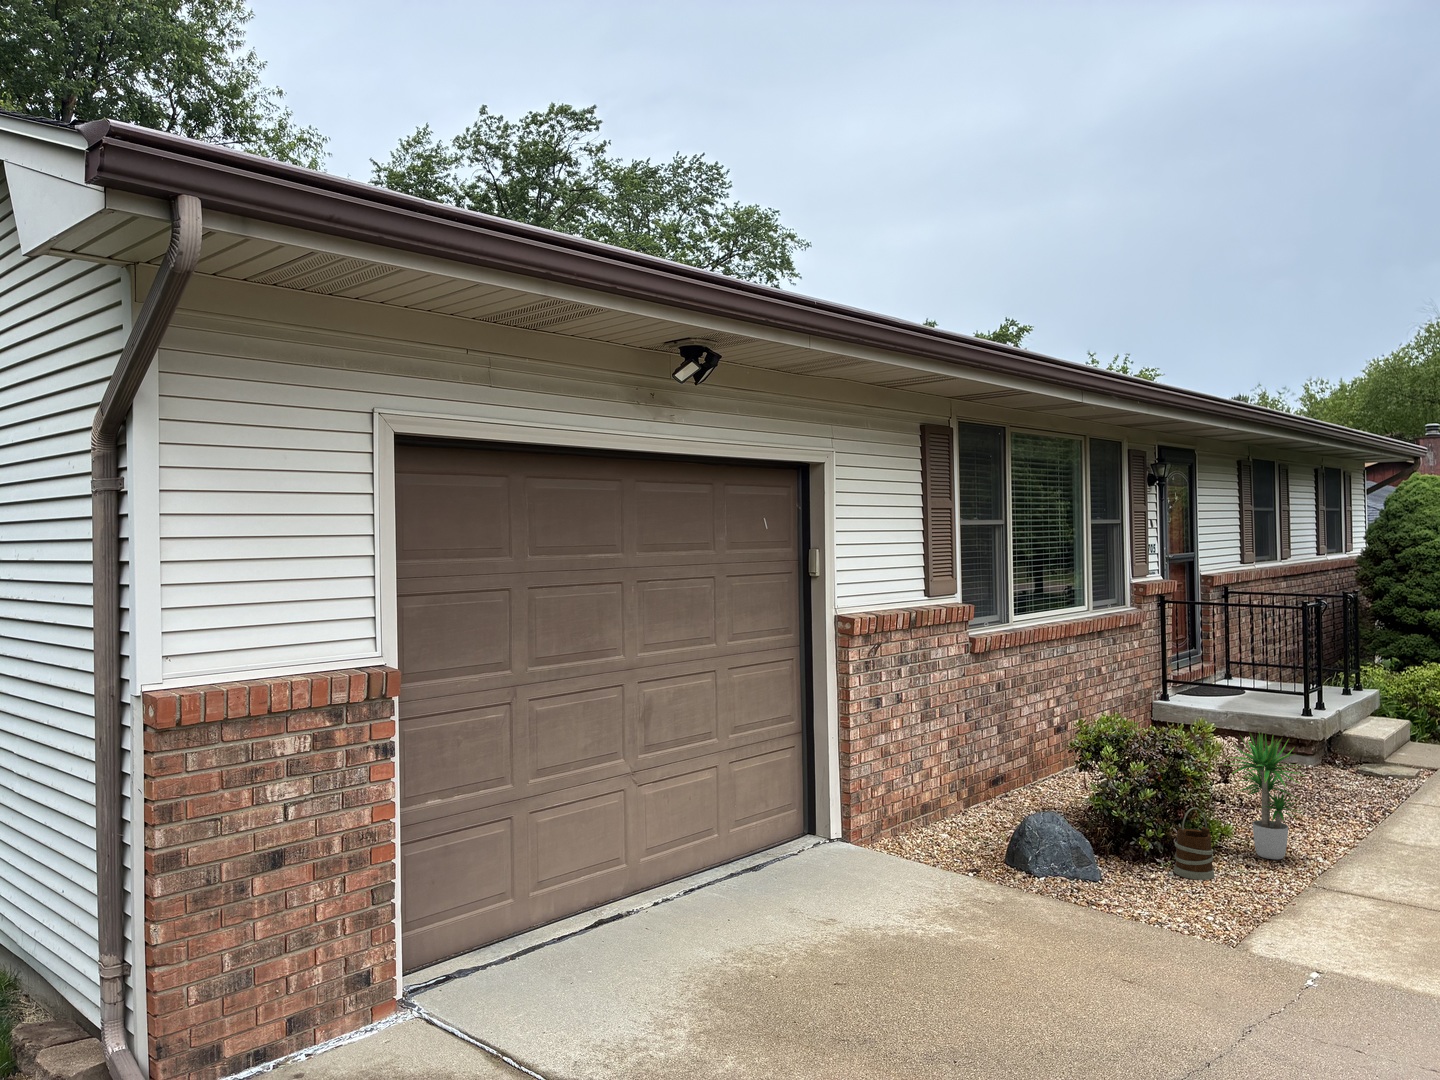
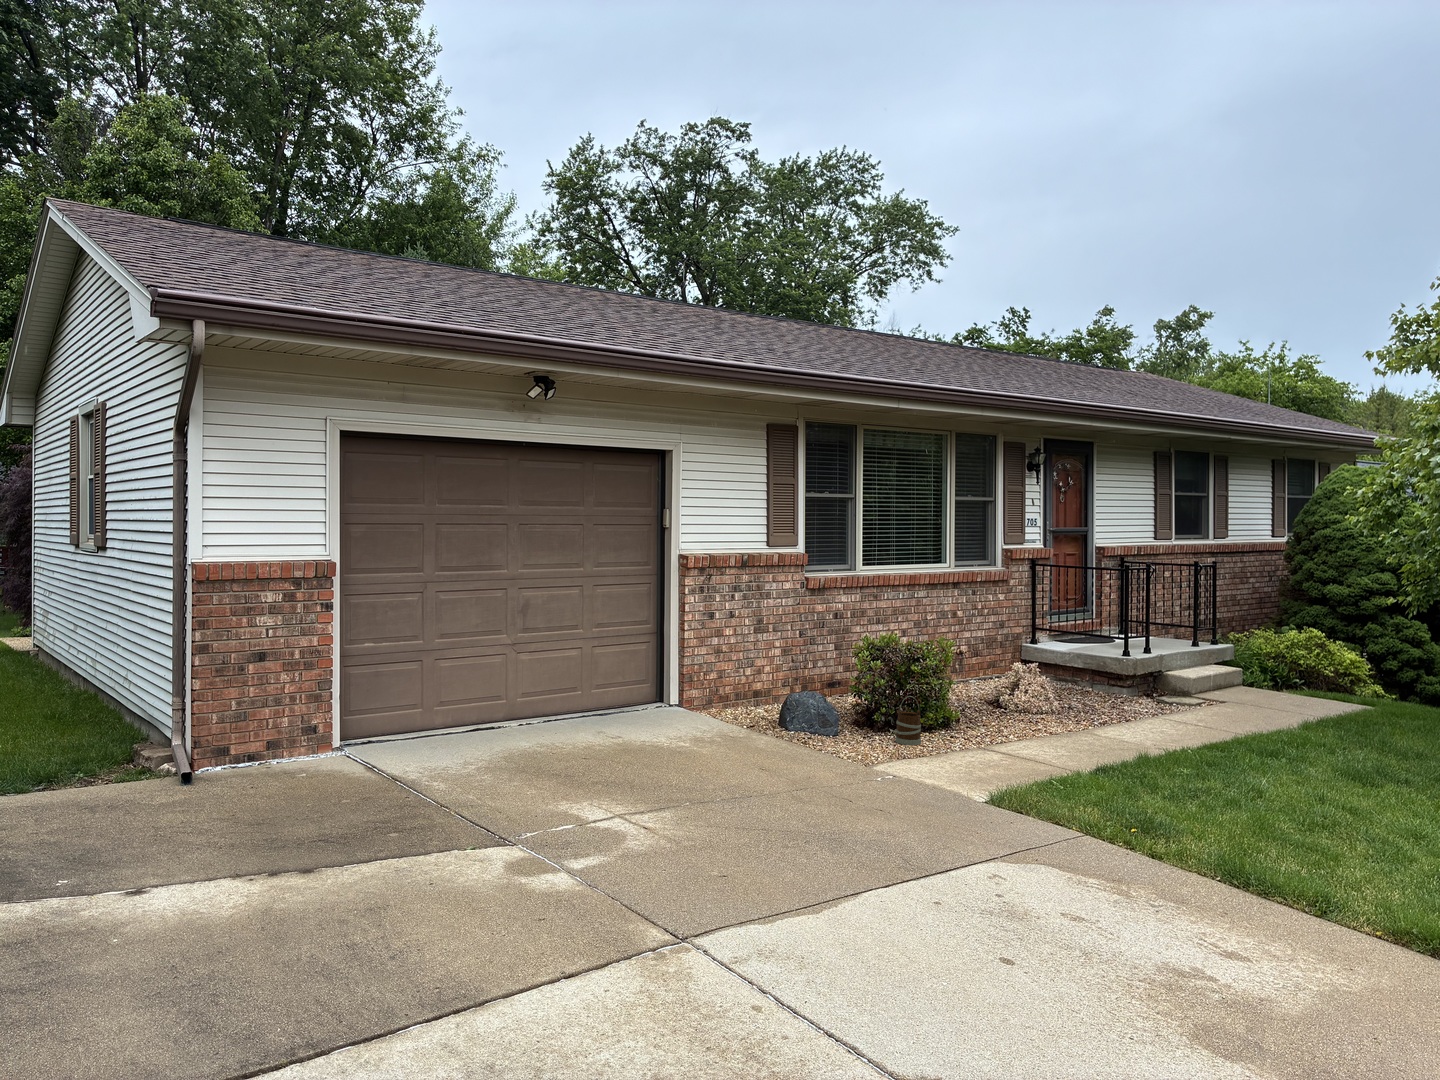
potted plant: present [1228,732,1304,859] -> none [952,648,1008,740]

